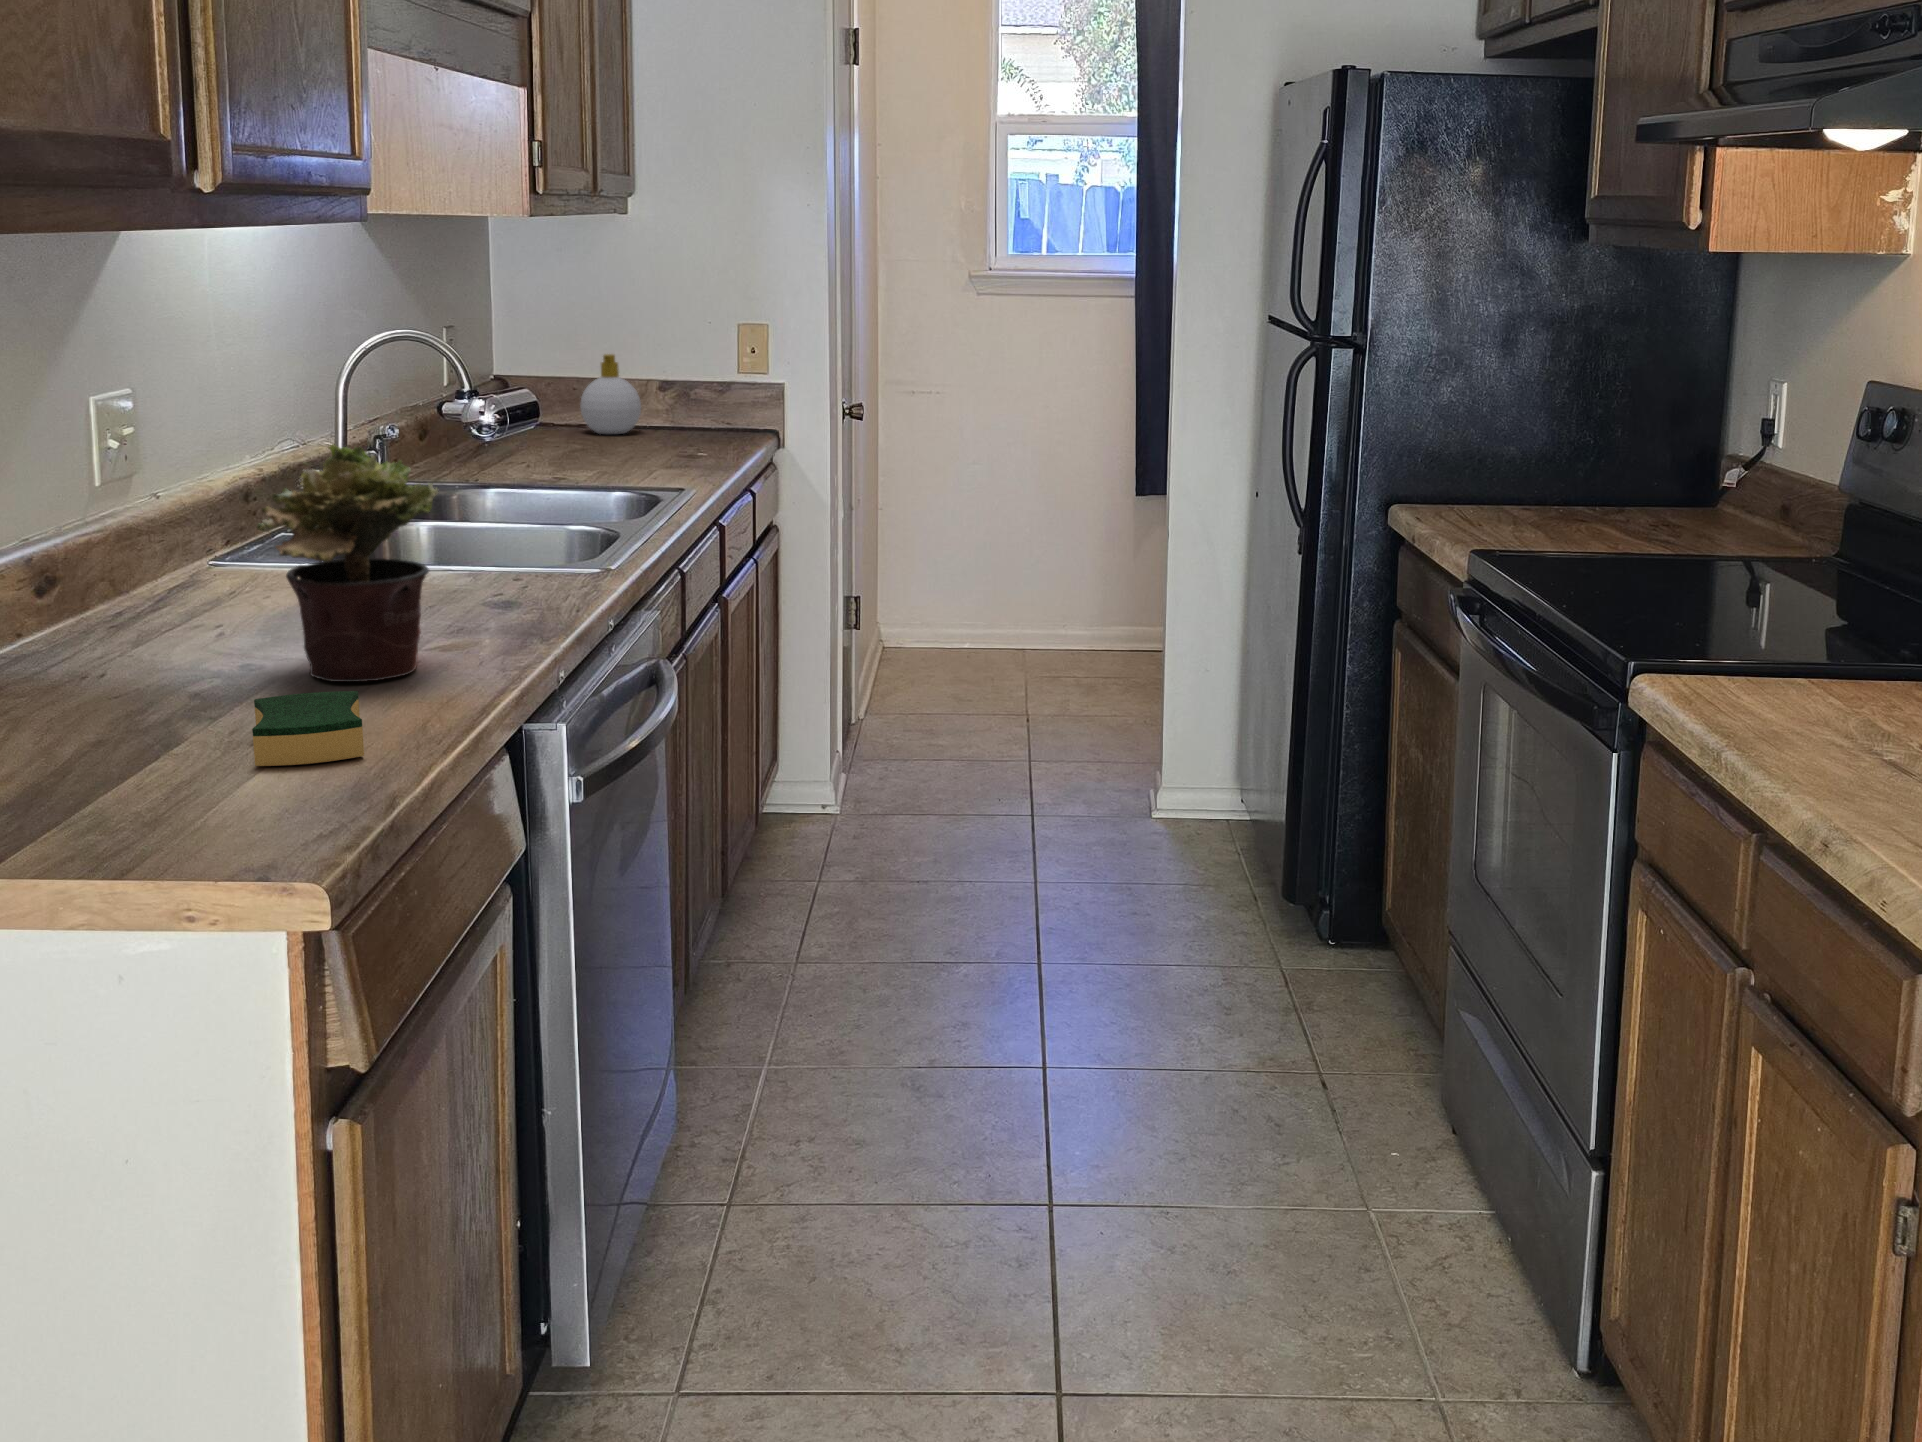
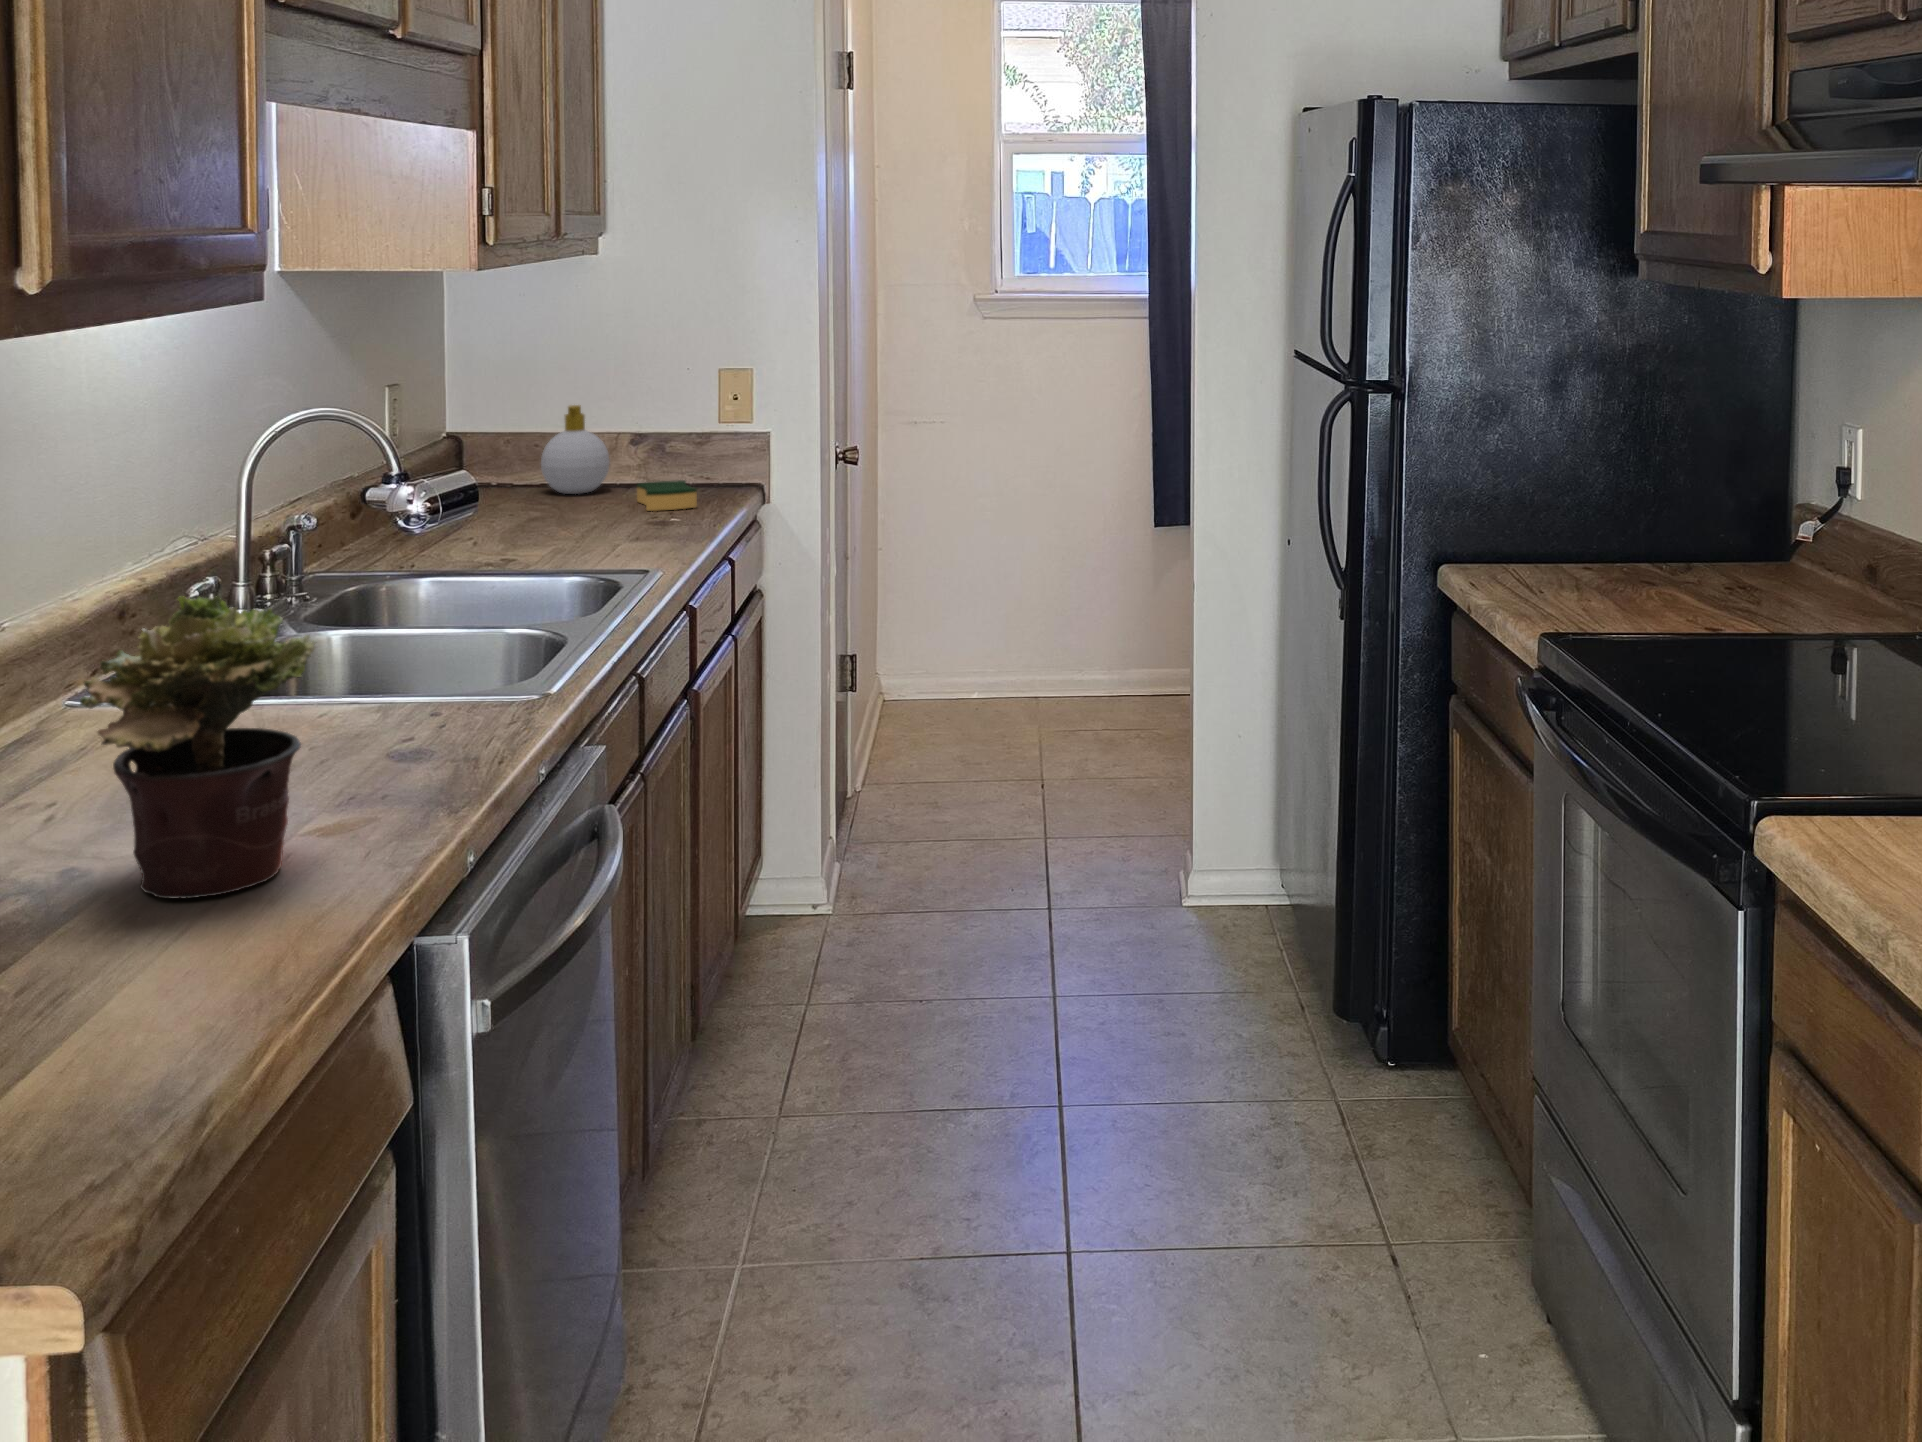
sponge: present [252,691,364,766] -> present [637,480,697,511]

